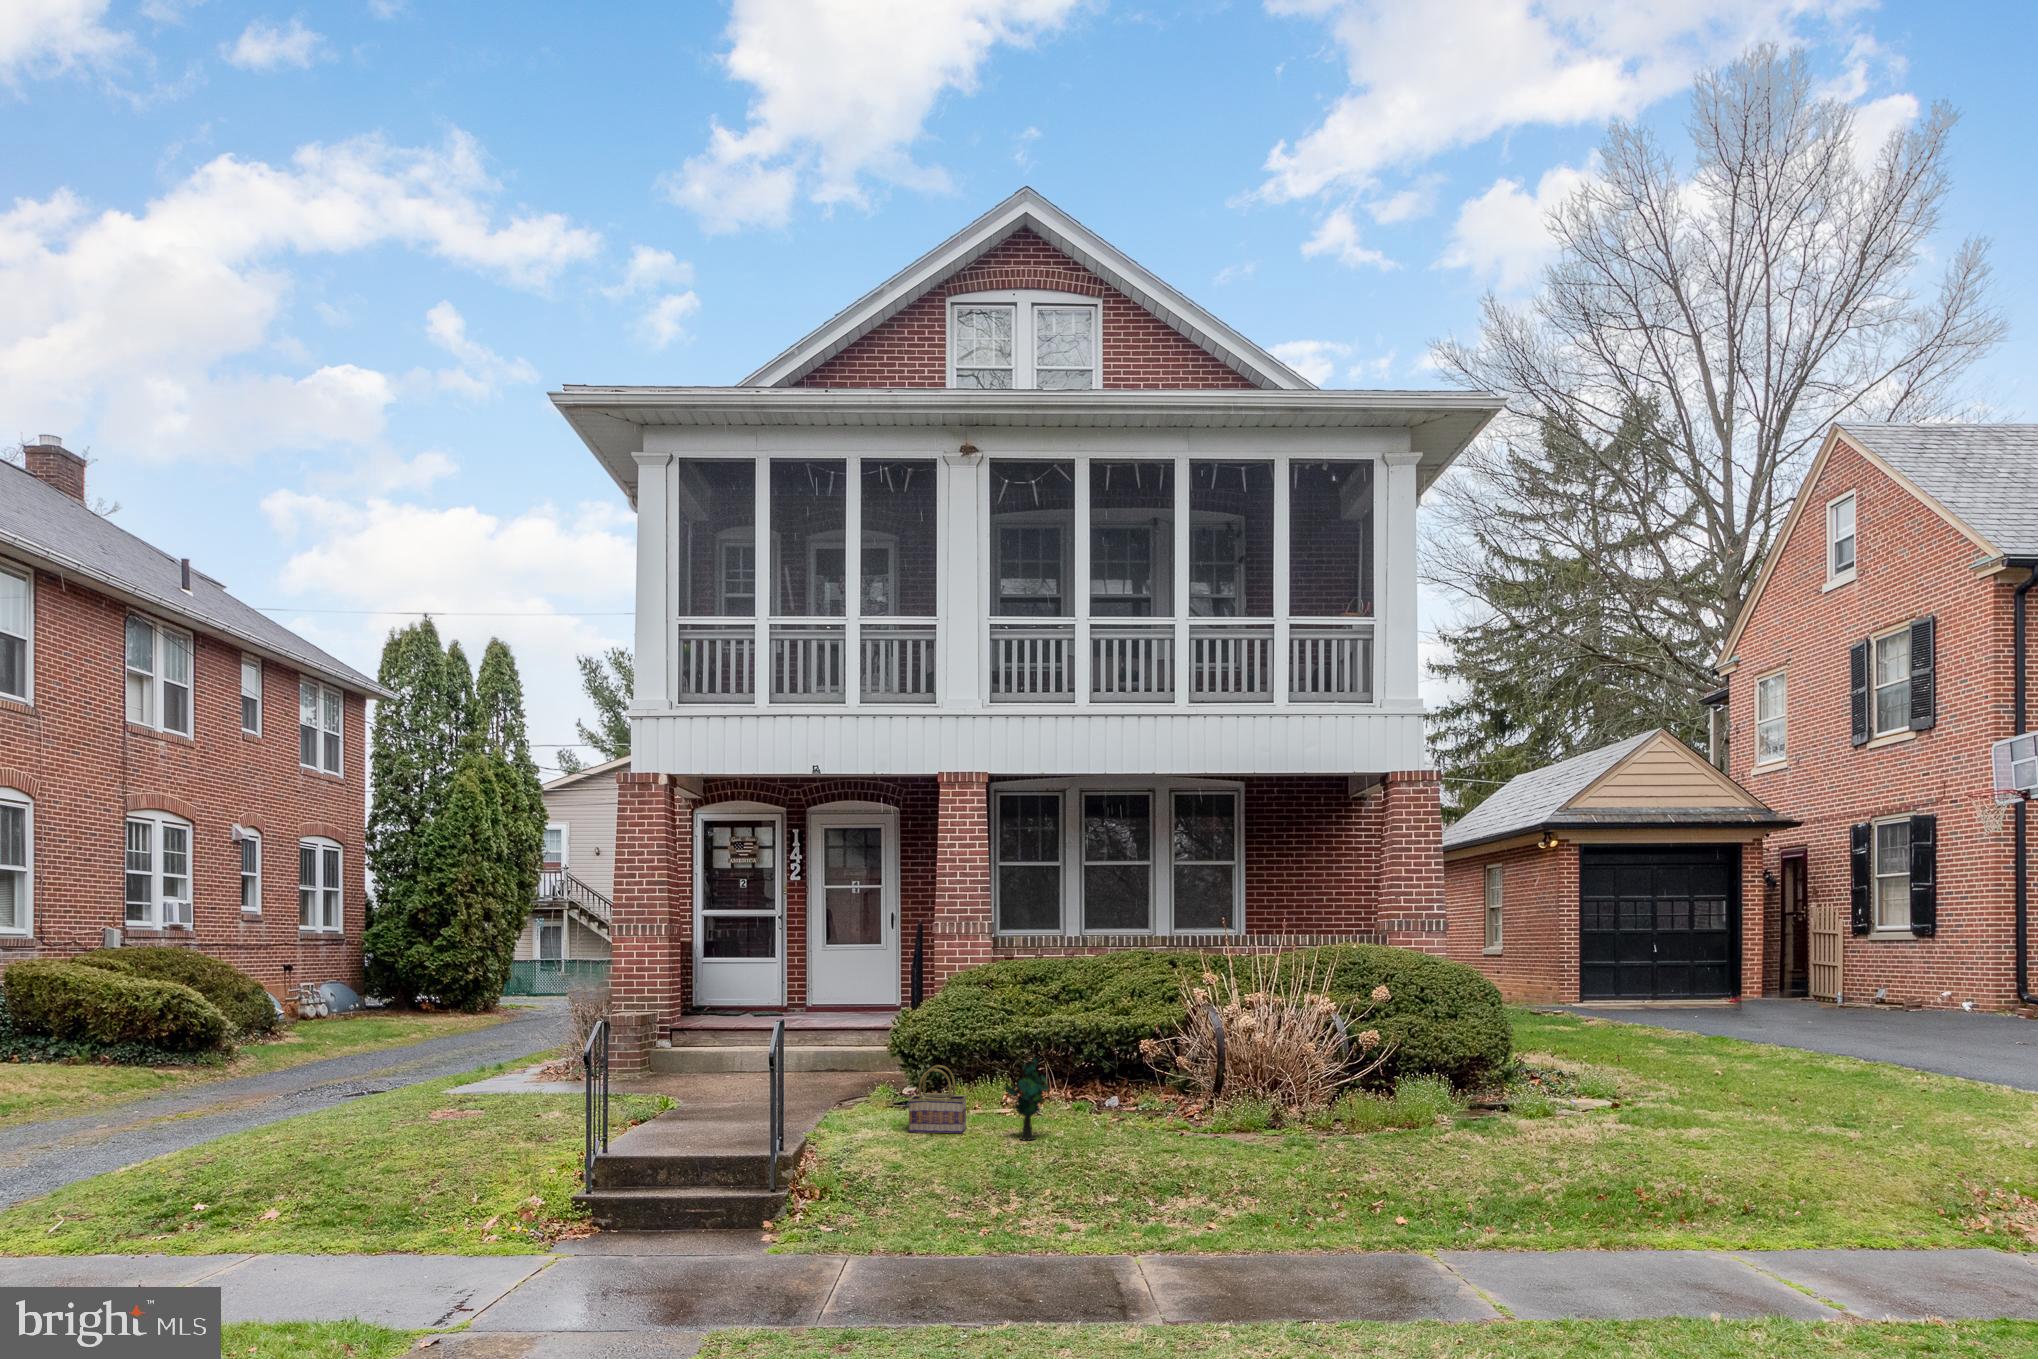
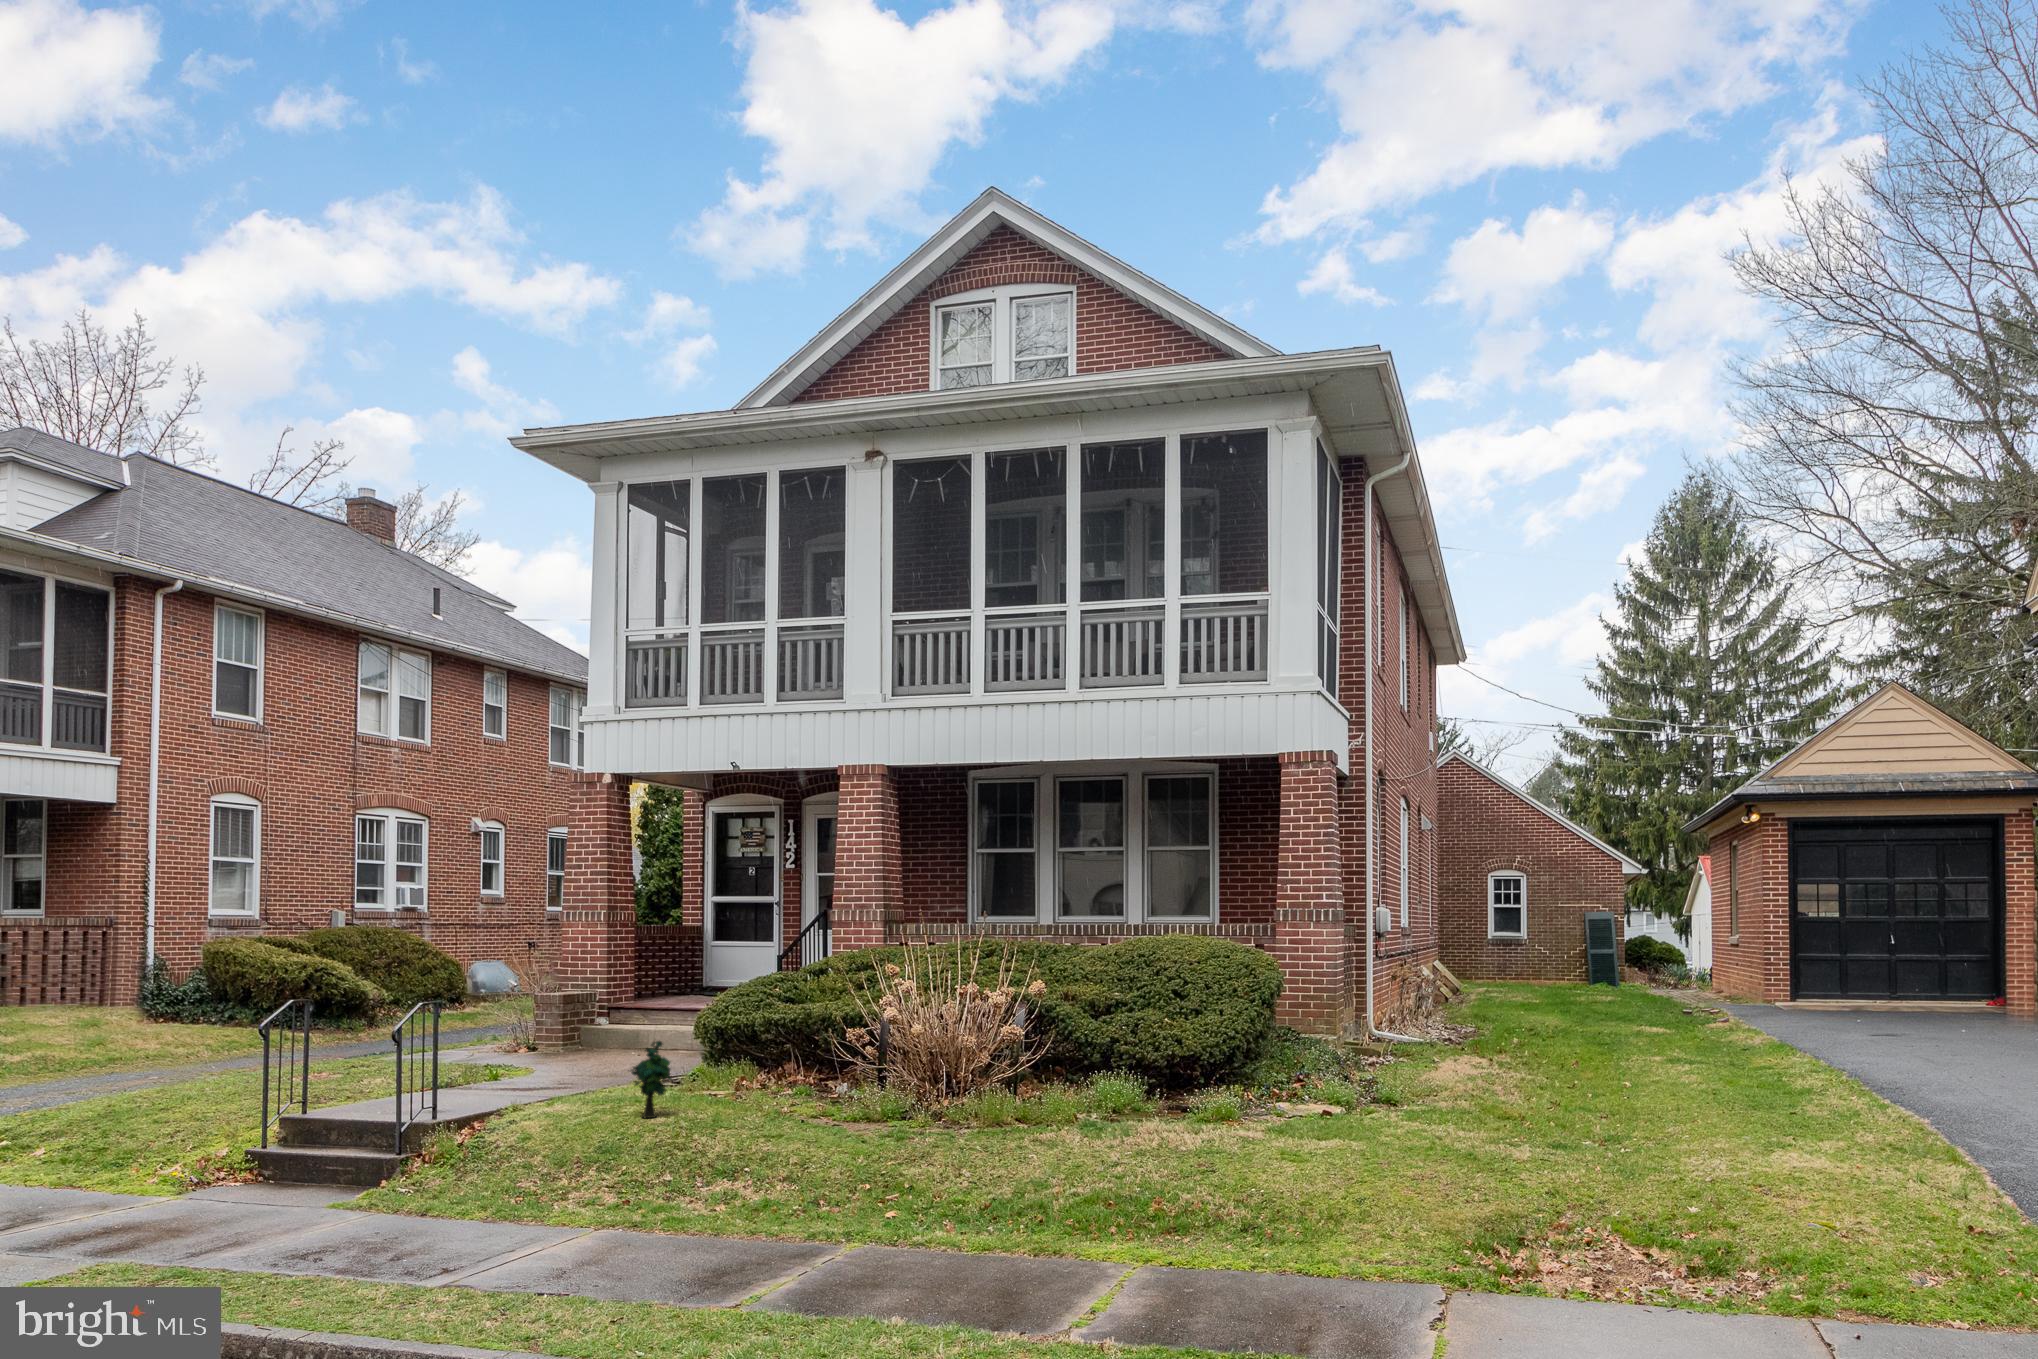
basket: present [908,1065,967,1133] -> none [569,1045,627,1109]

